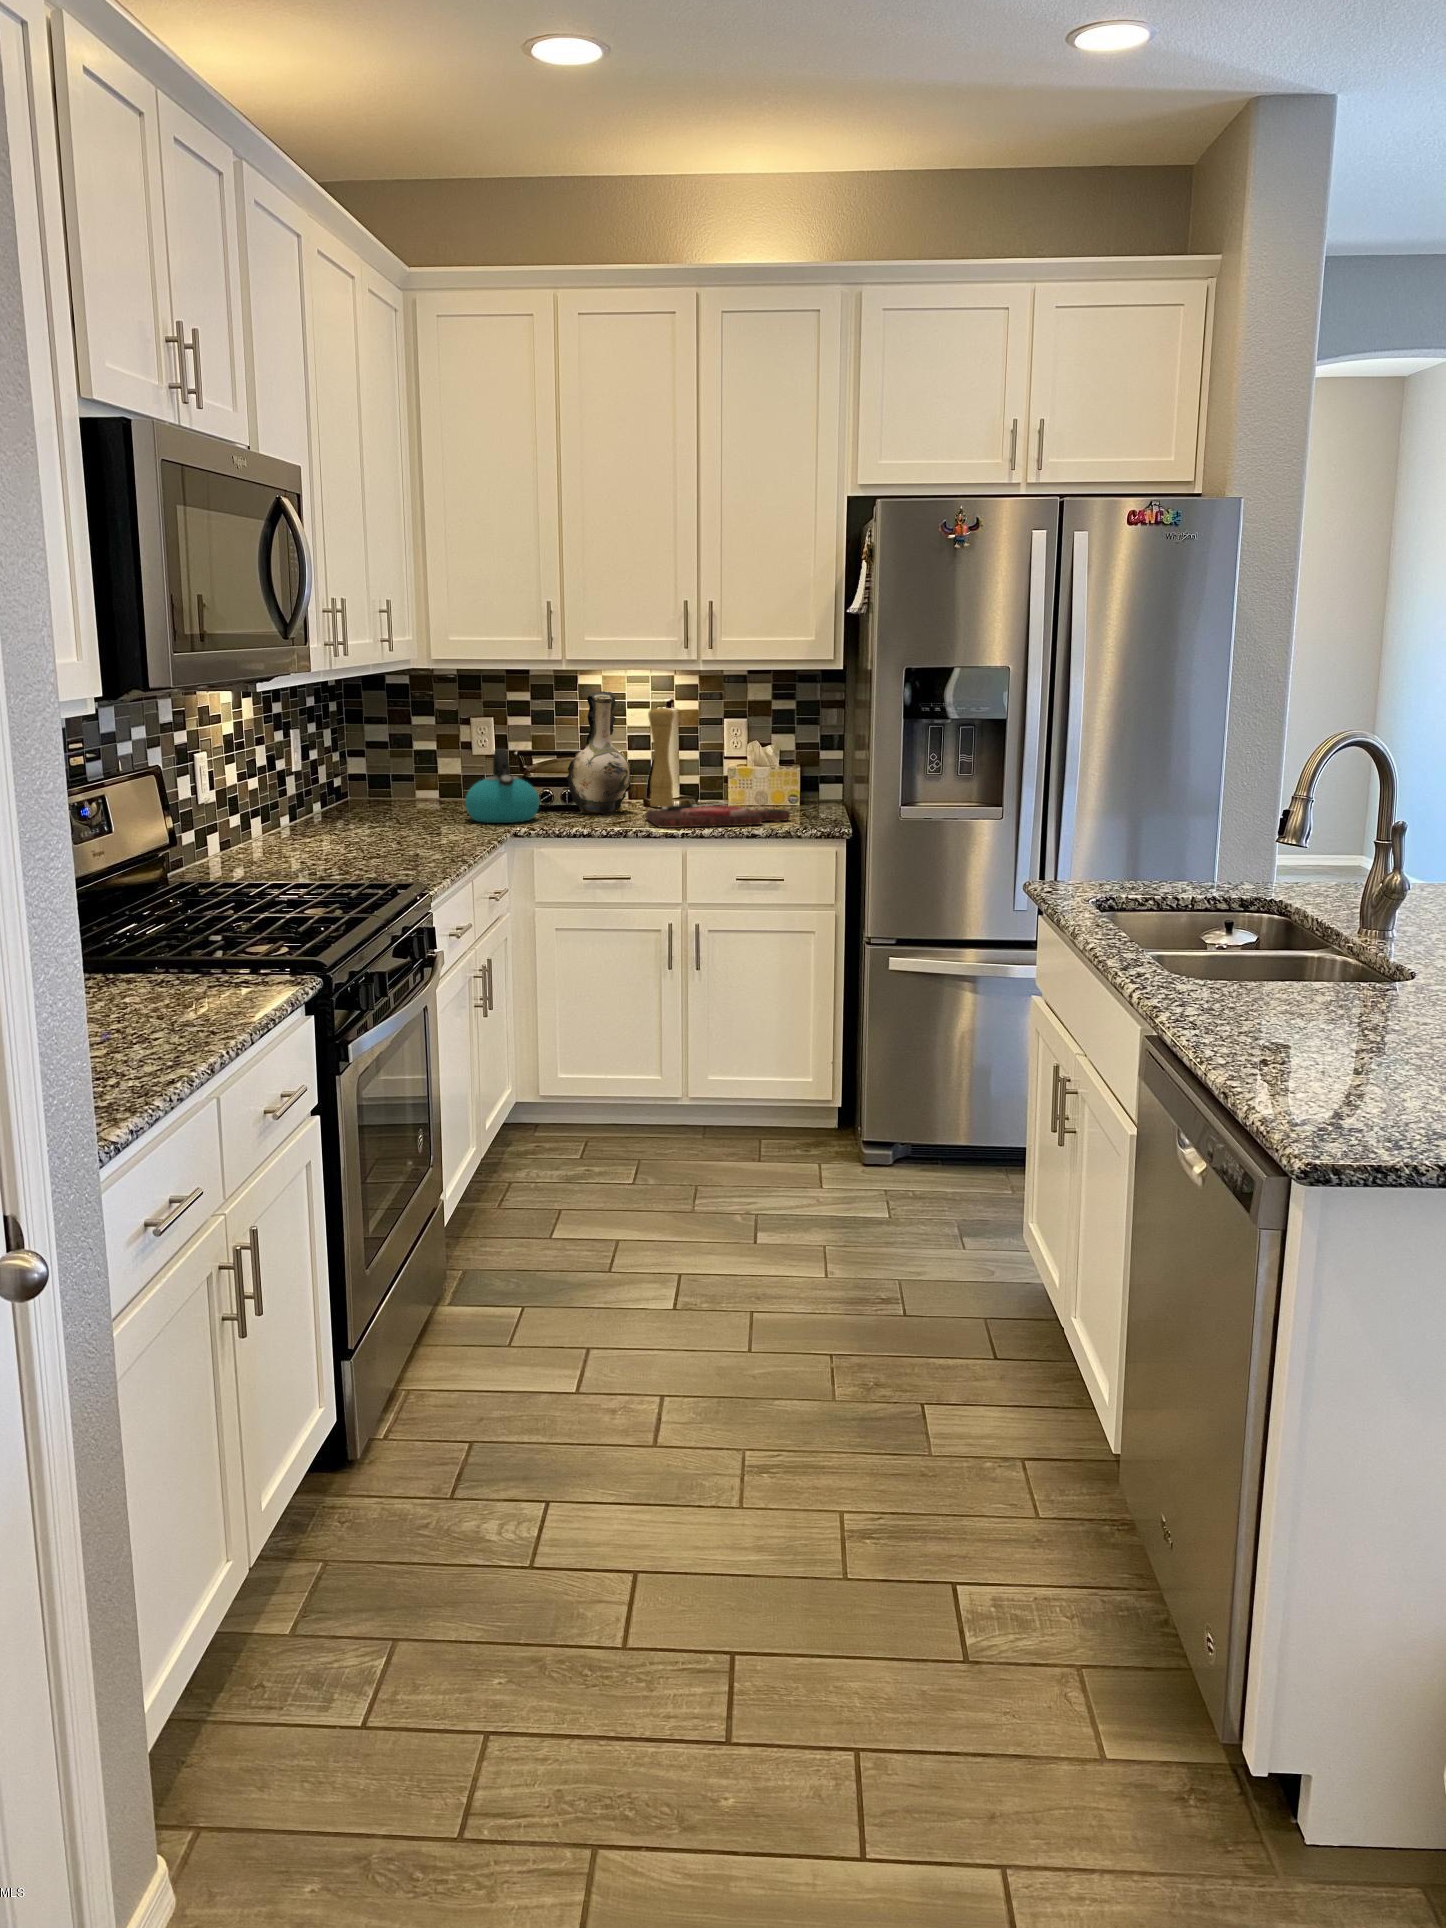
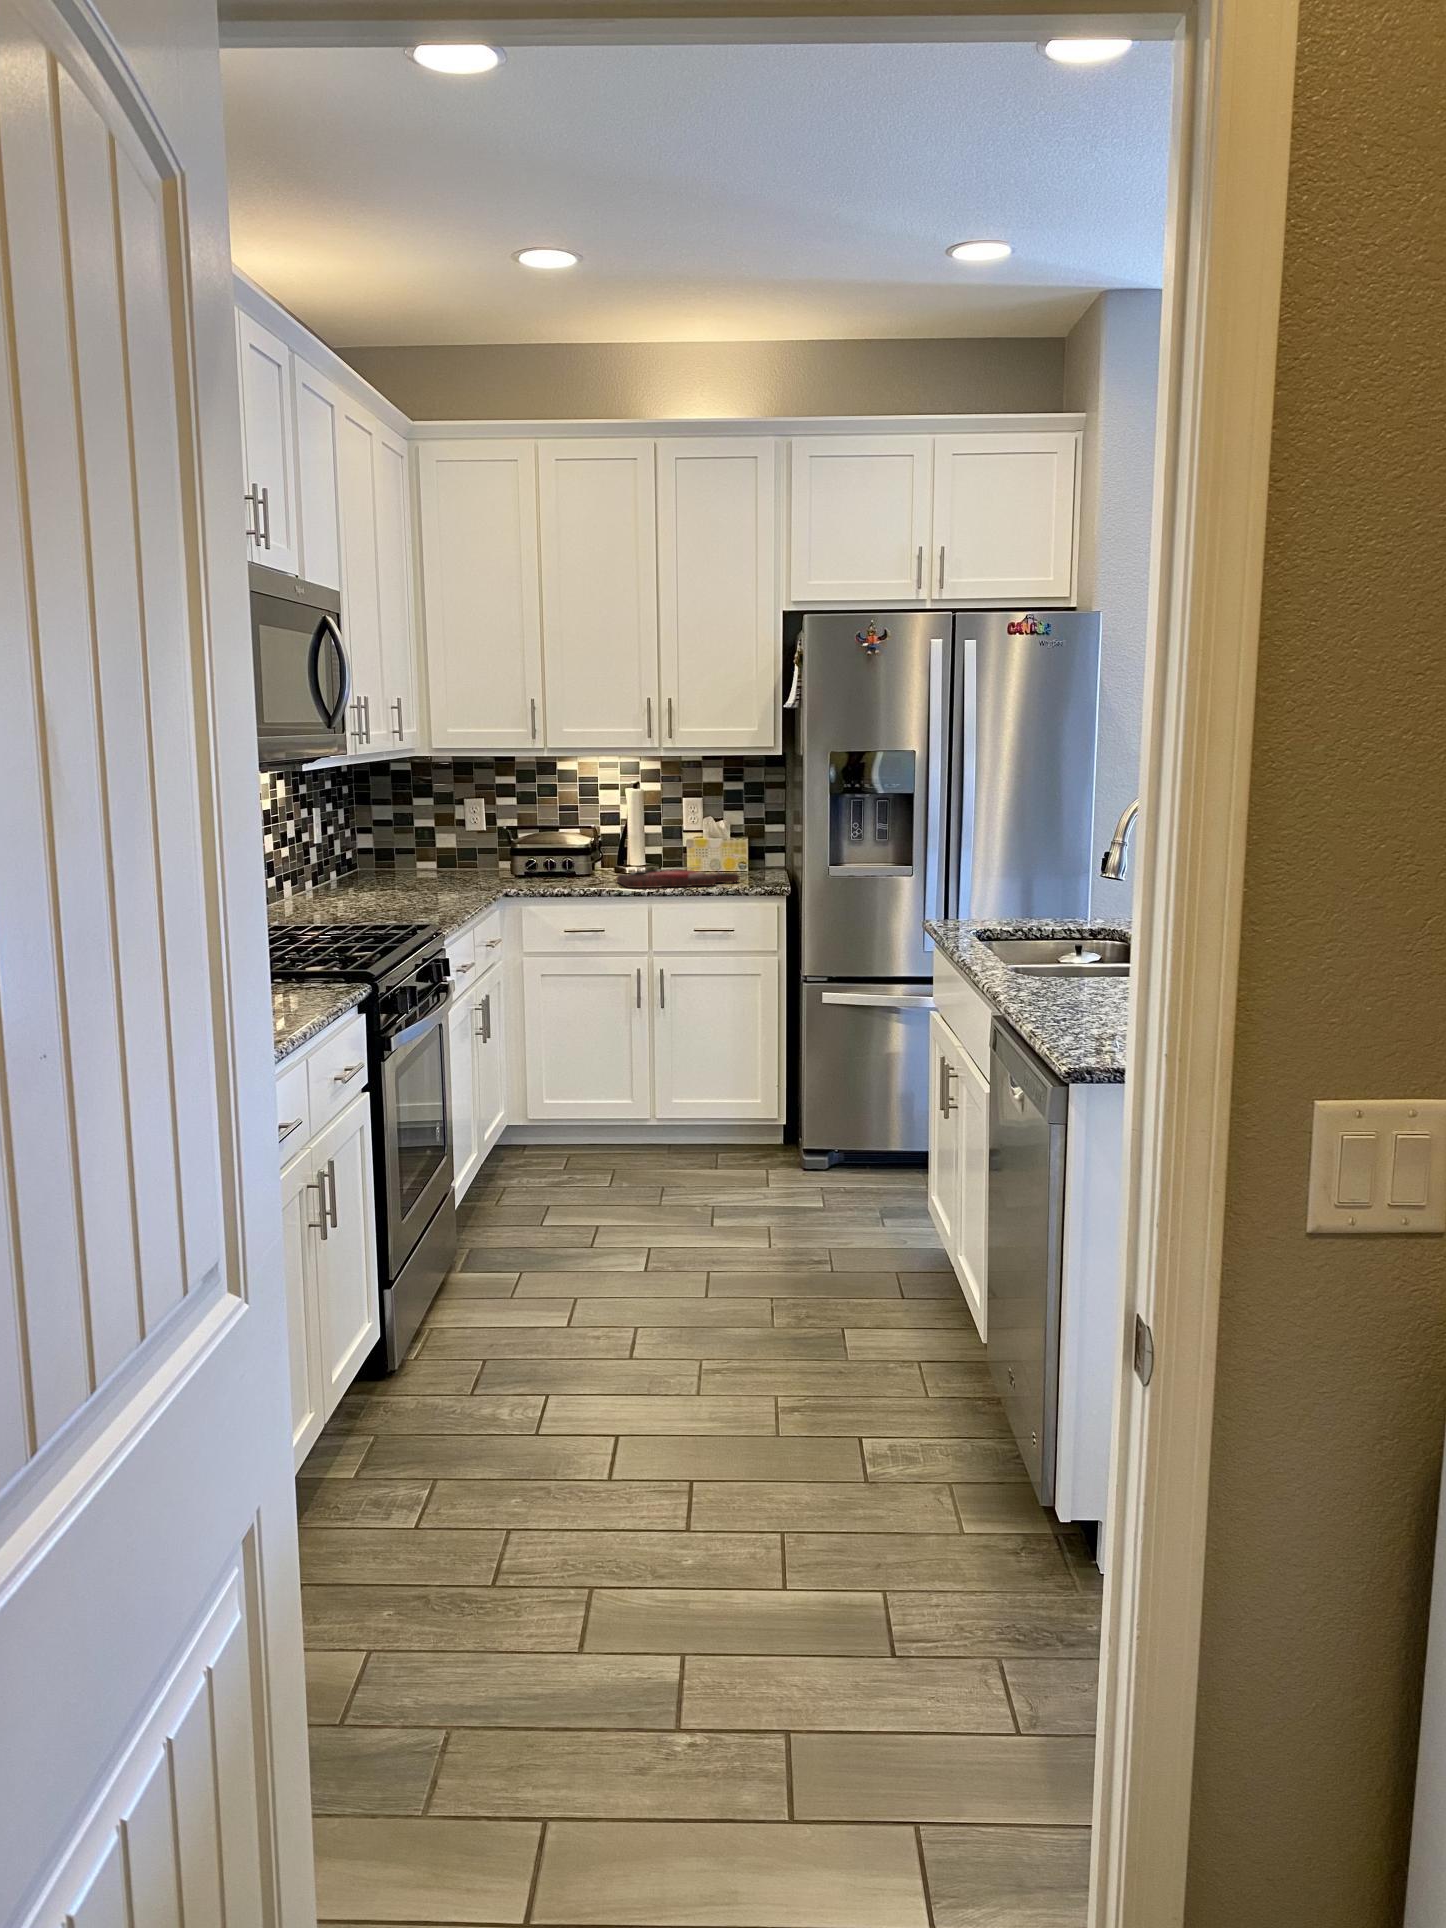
decorative vase: present [567,691,630,813] -> none [548,775,603,879]
pepper mill: present [648,707,674,807] -> none [618,788,640,874]
kettle: present [465,748,540,823] -> none [462,823,526,886]

